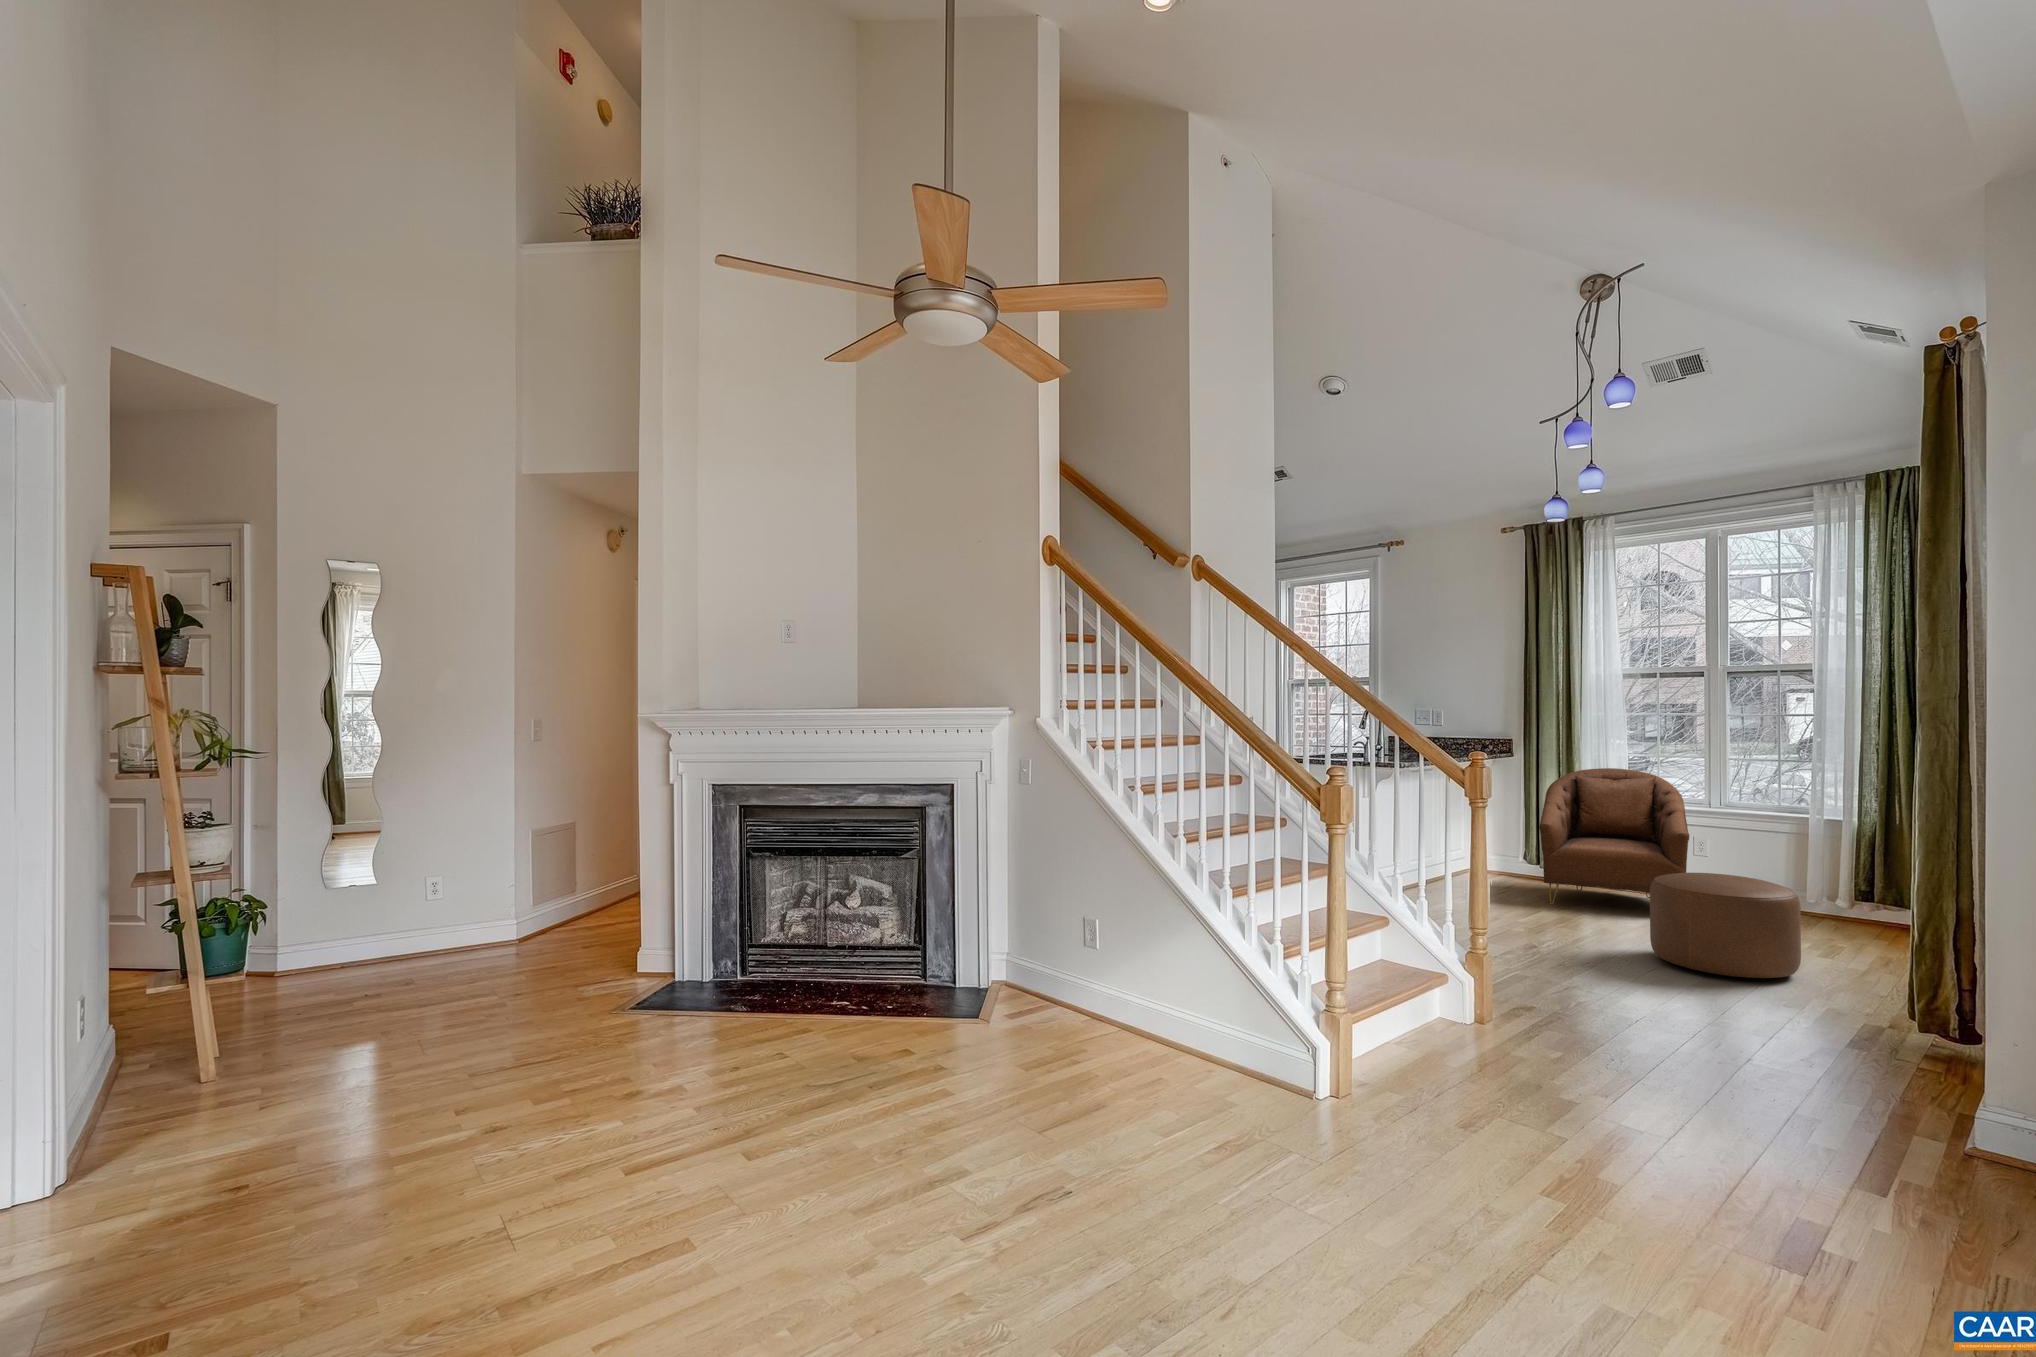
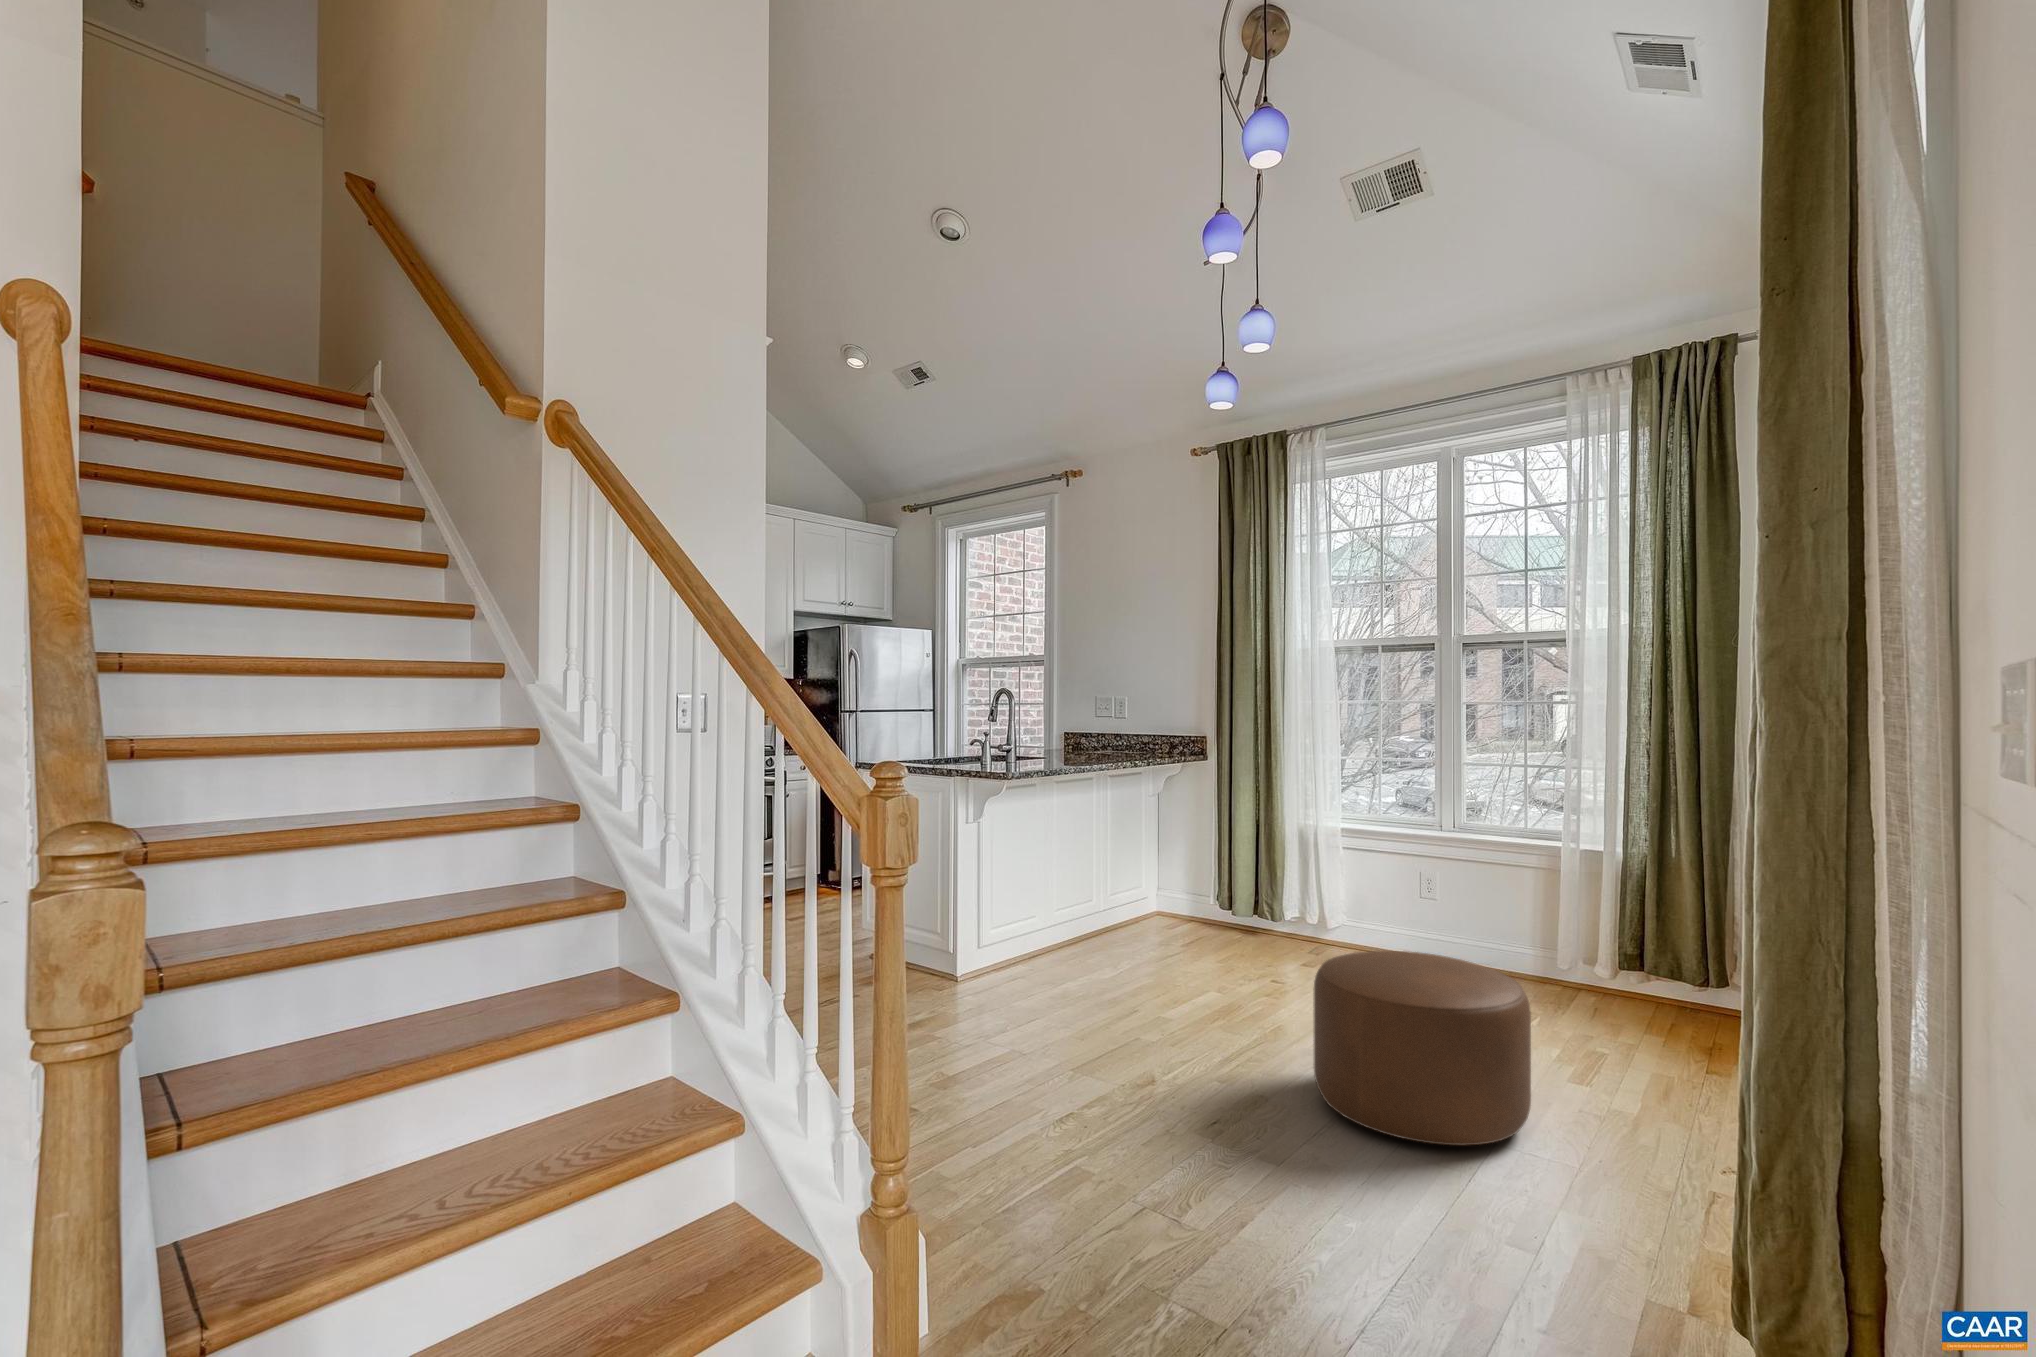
armchair: present [1539,768,1689,904] -> none [1210,778,1402,996]

